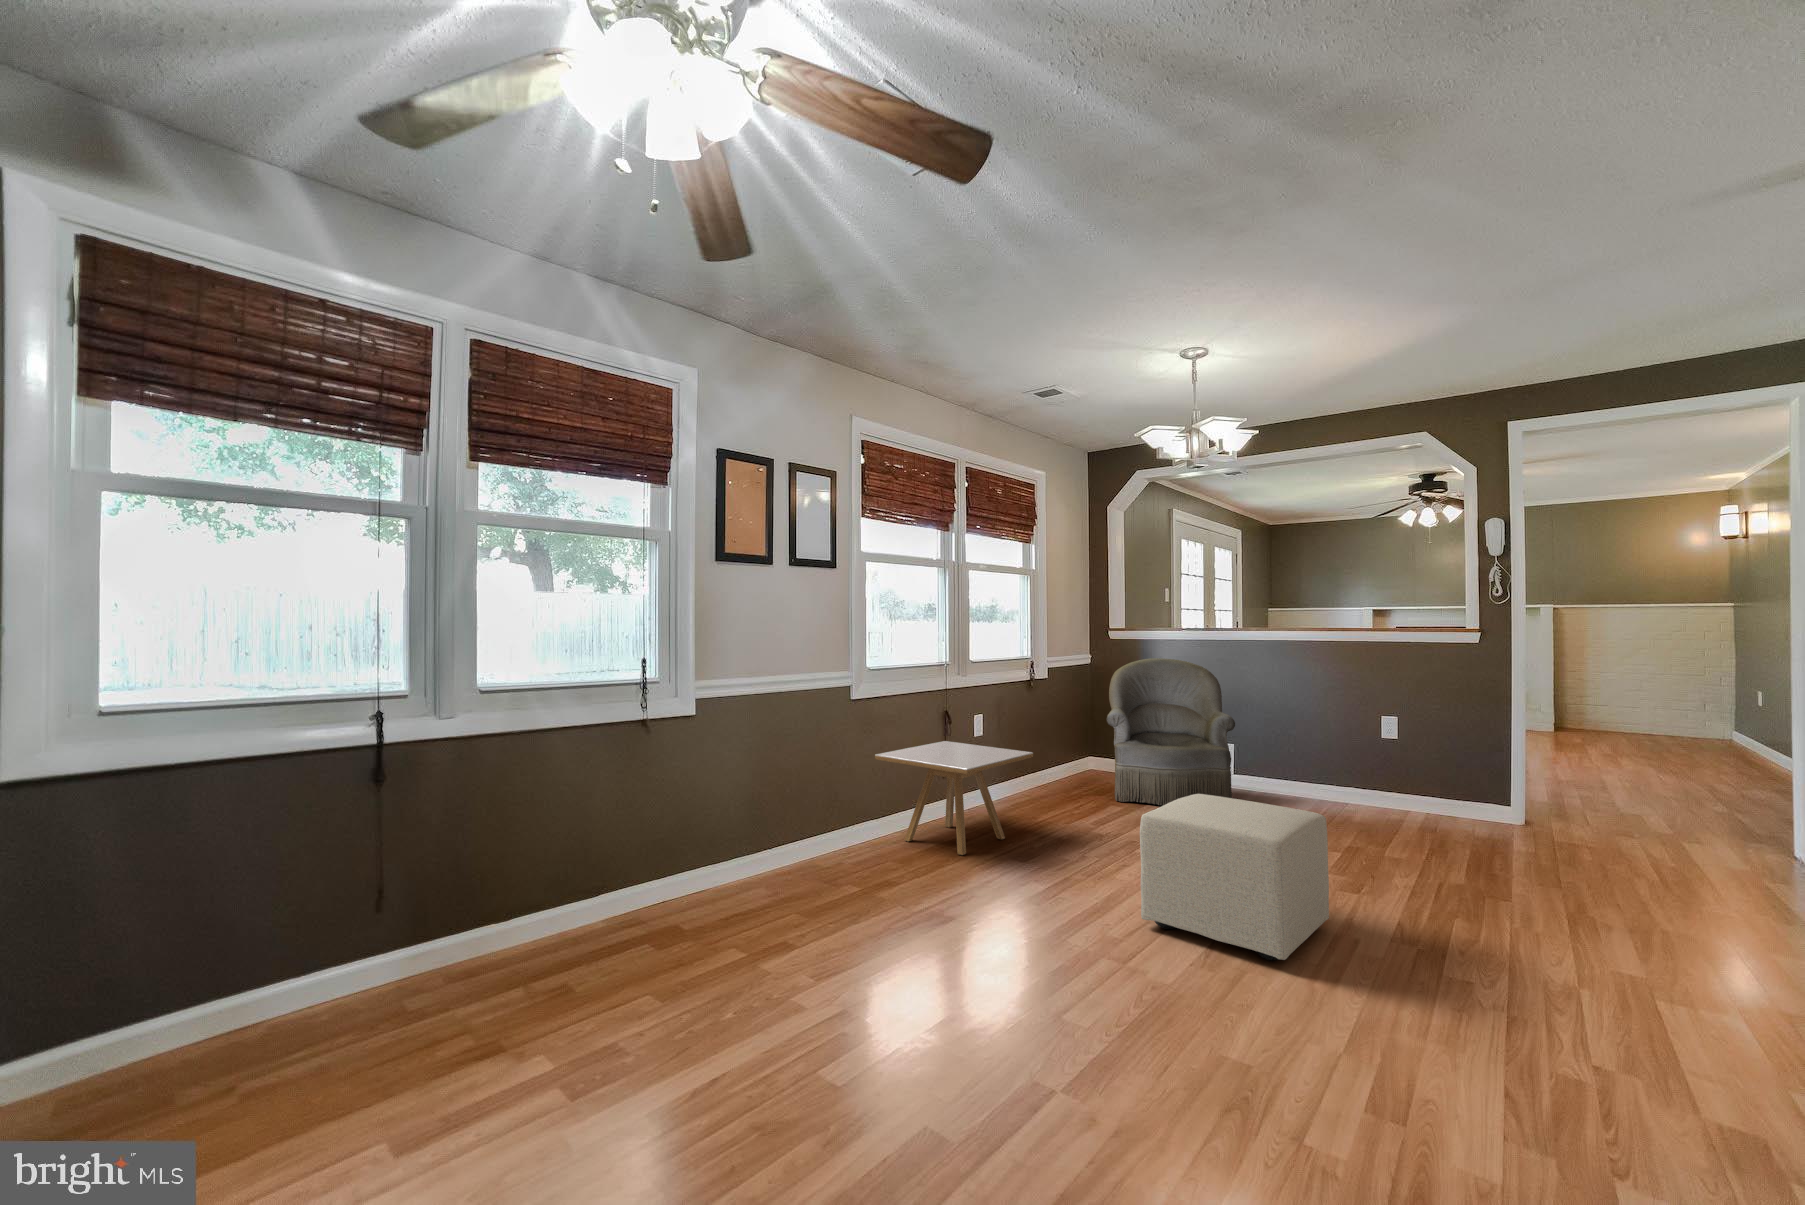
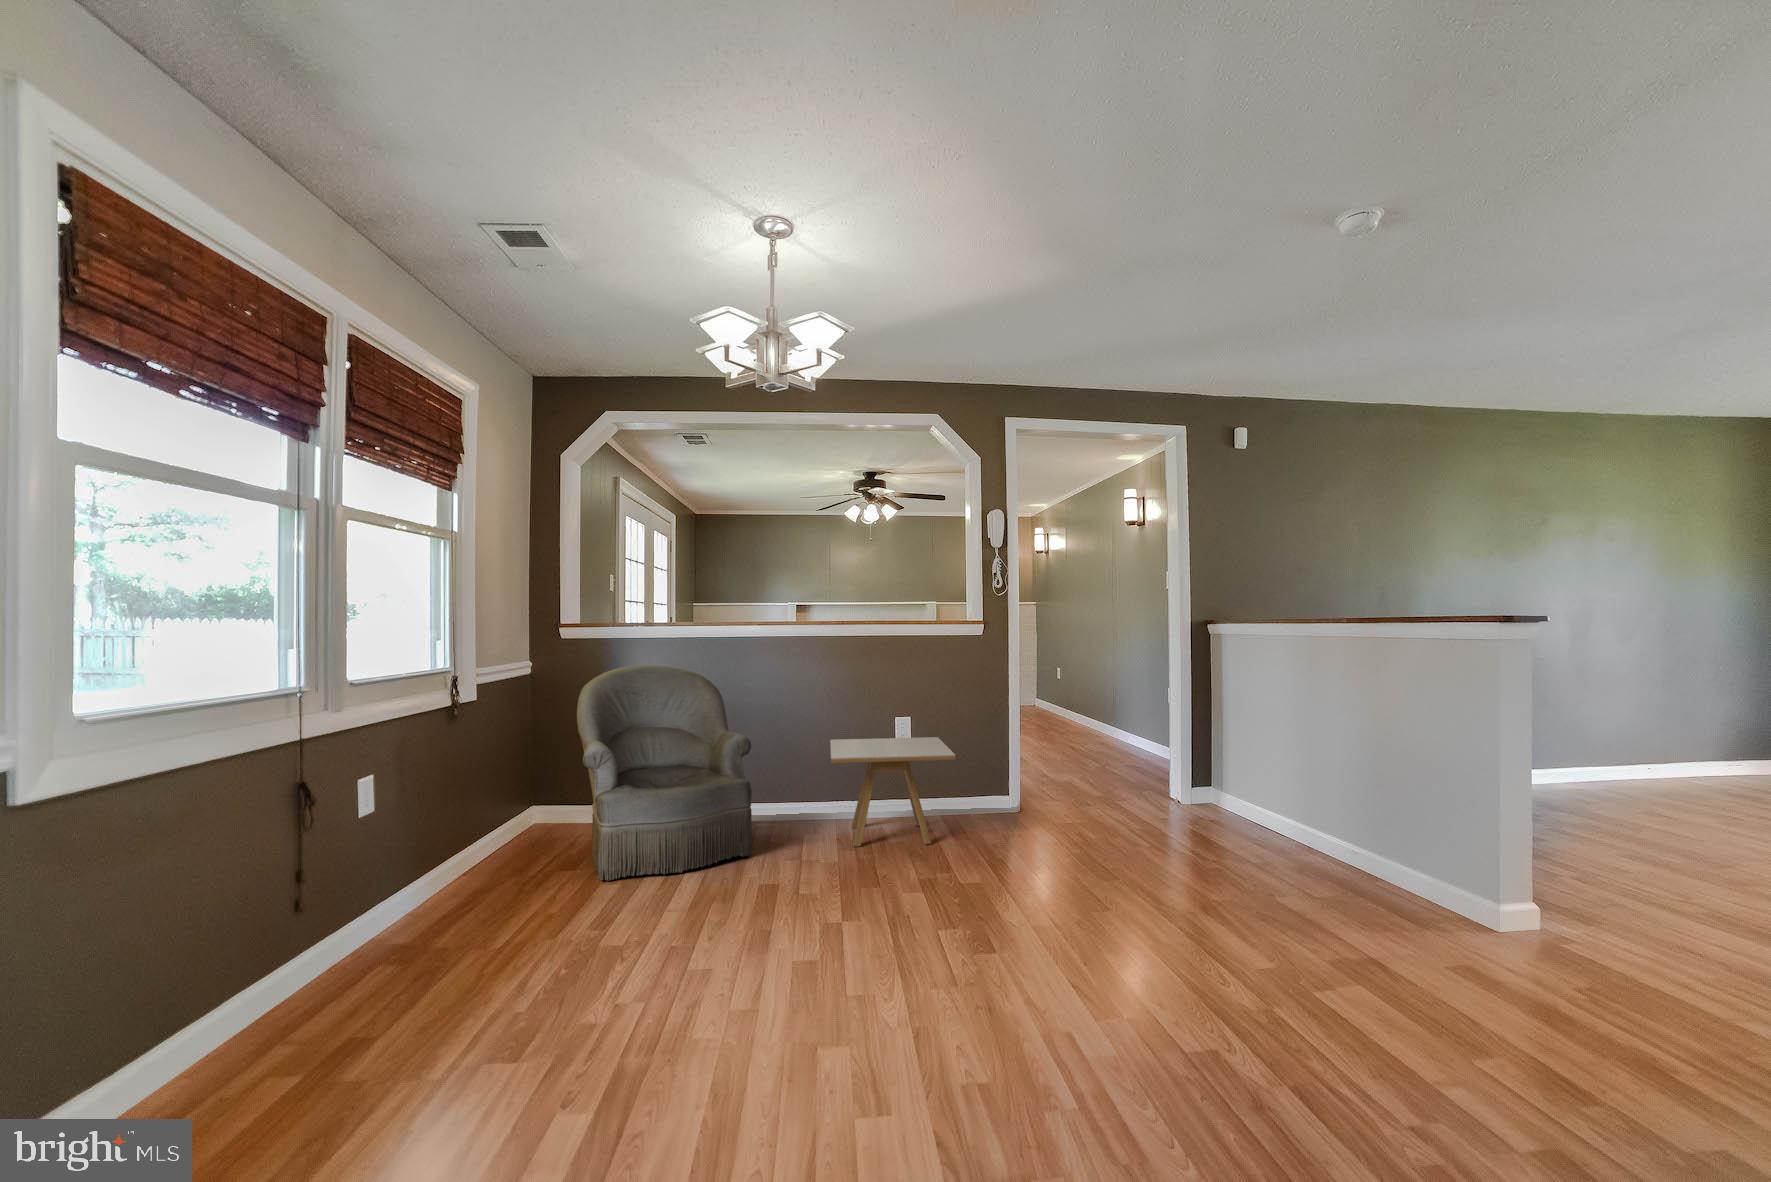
side table: present [875,741,1033,855] -> present [830,737,955,847]
ottoman: present [1140,794,1329,960] -> none [782,866,1018,1119]

